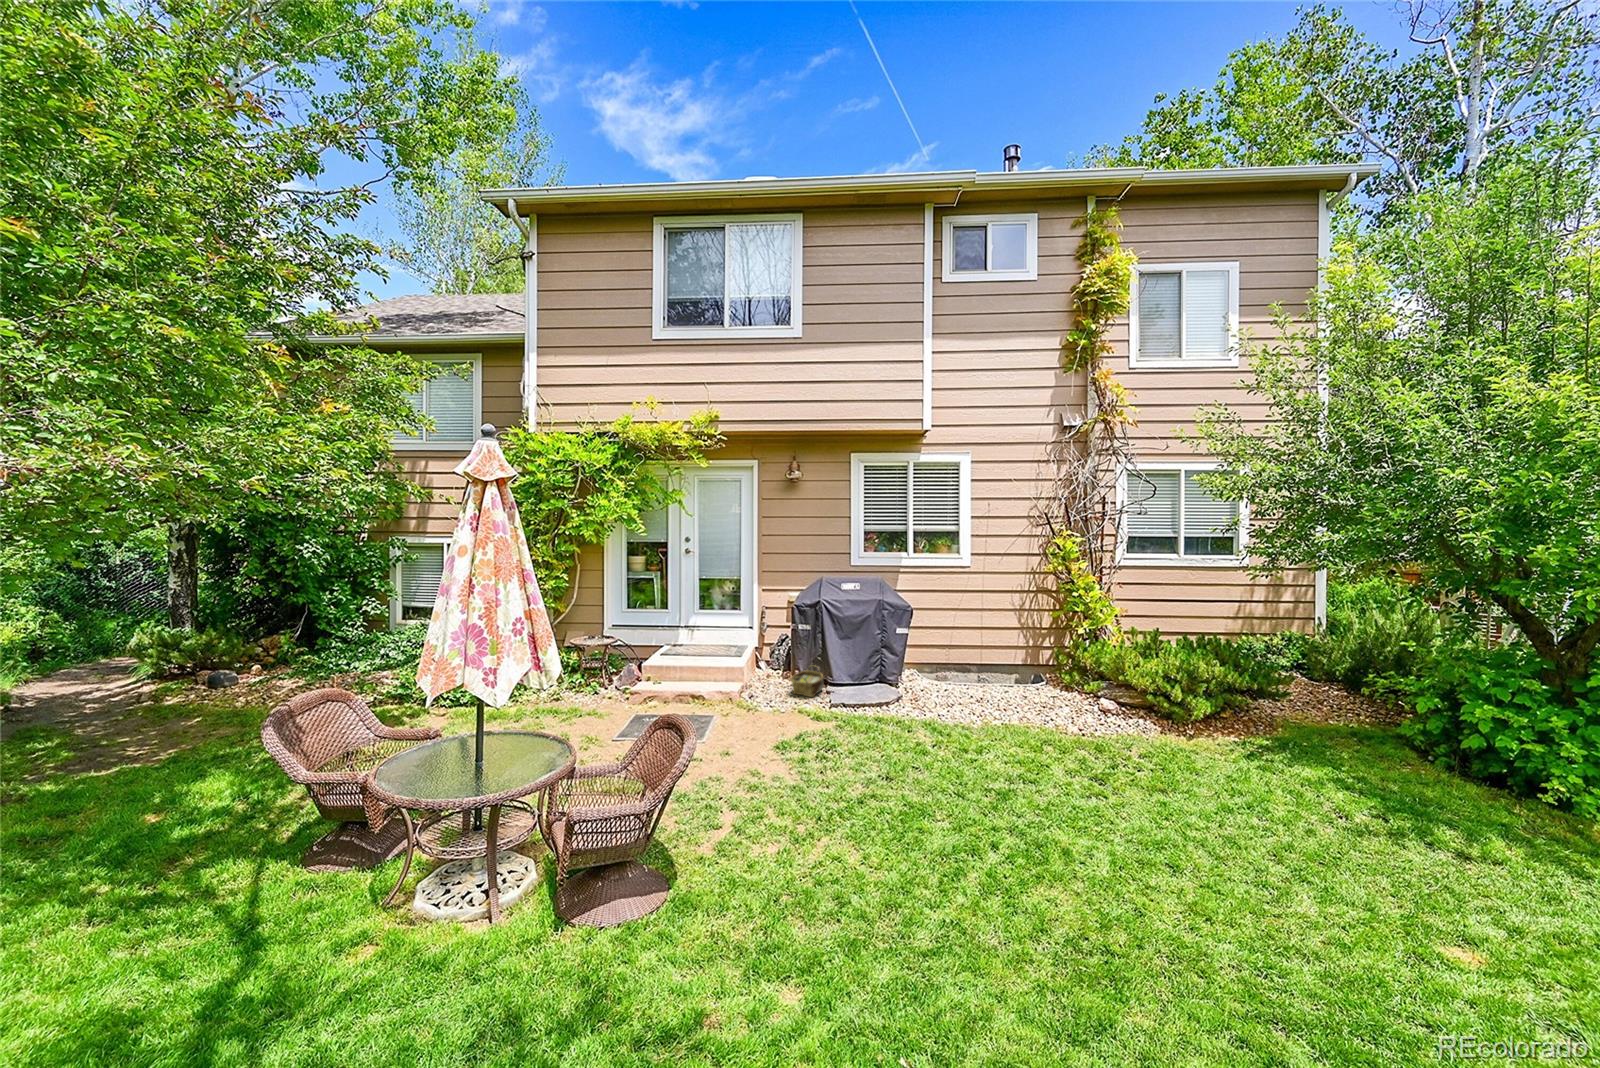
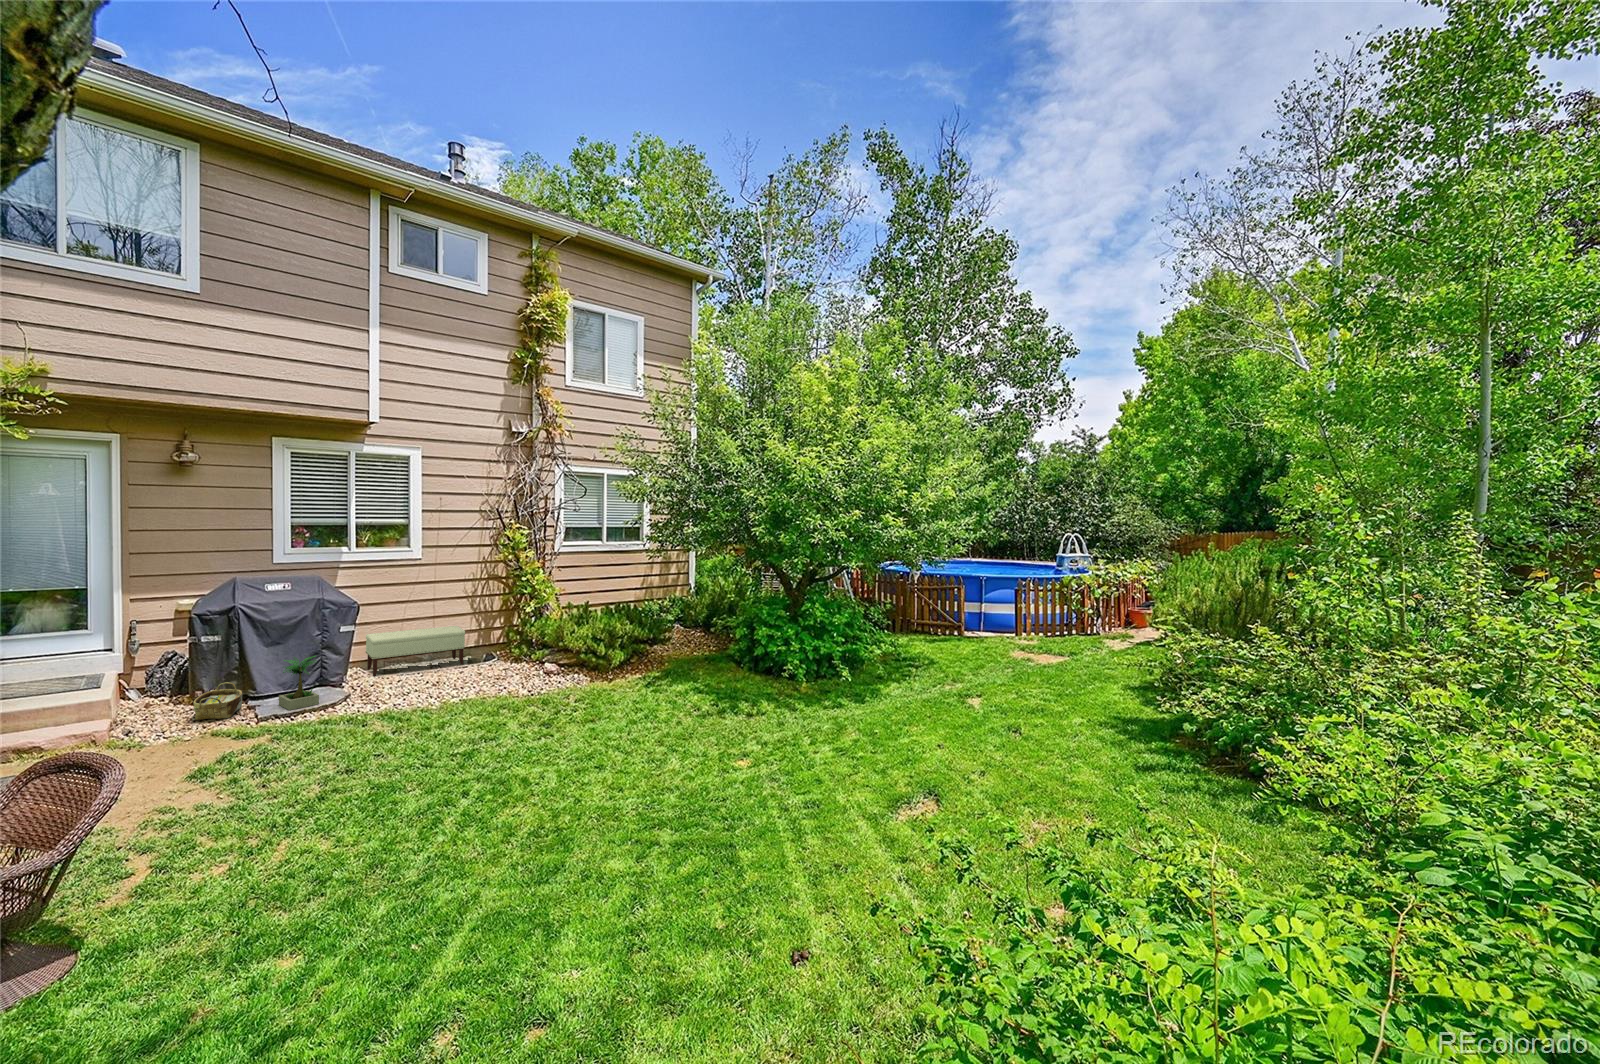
bench: none [920,637,1011,682] -> present [366,626,465,676]
potted plant: none [848,650,881,700] -> present [279,656,319,710]

